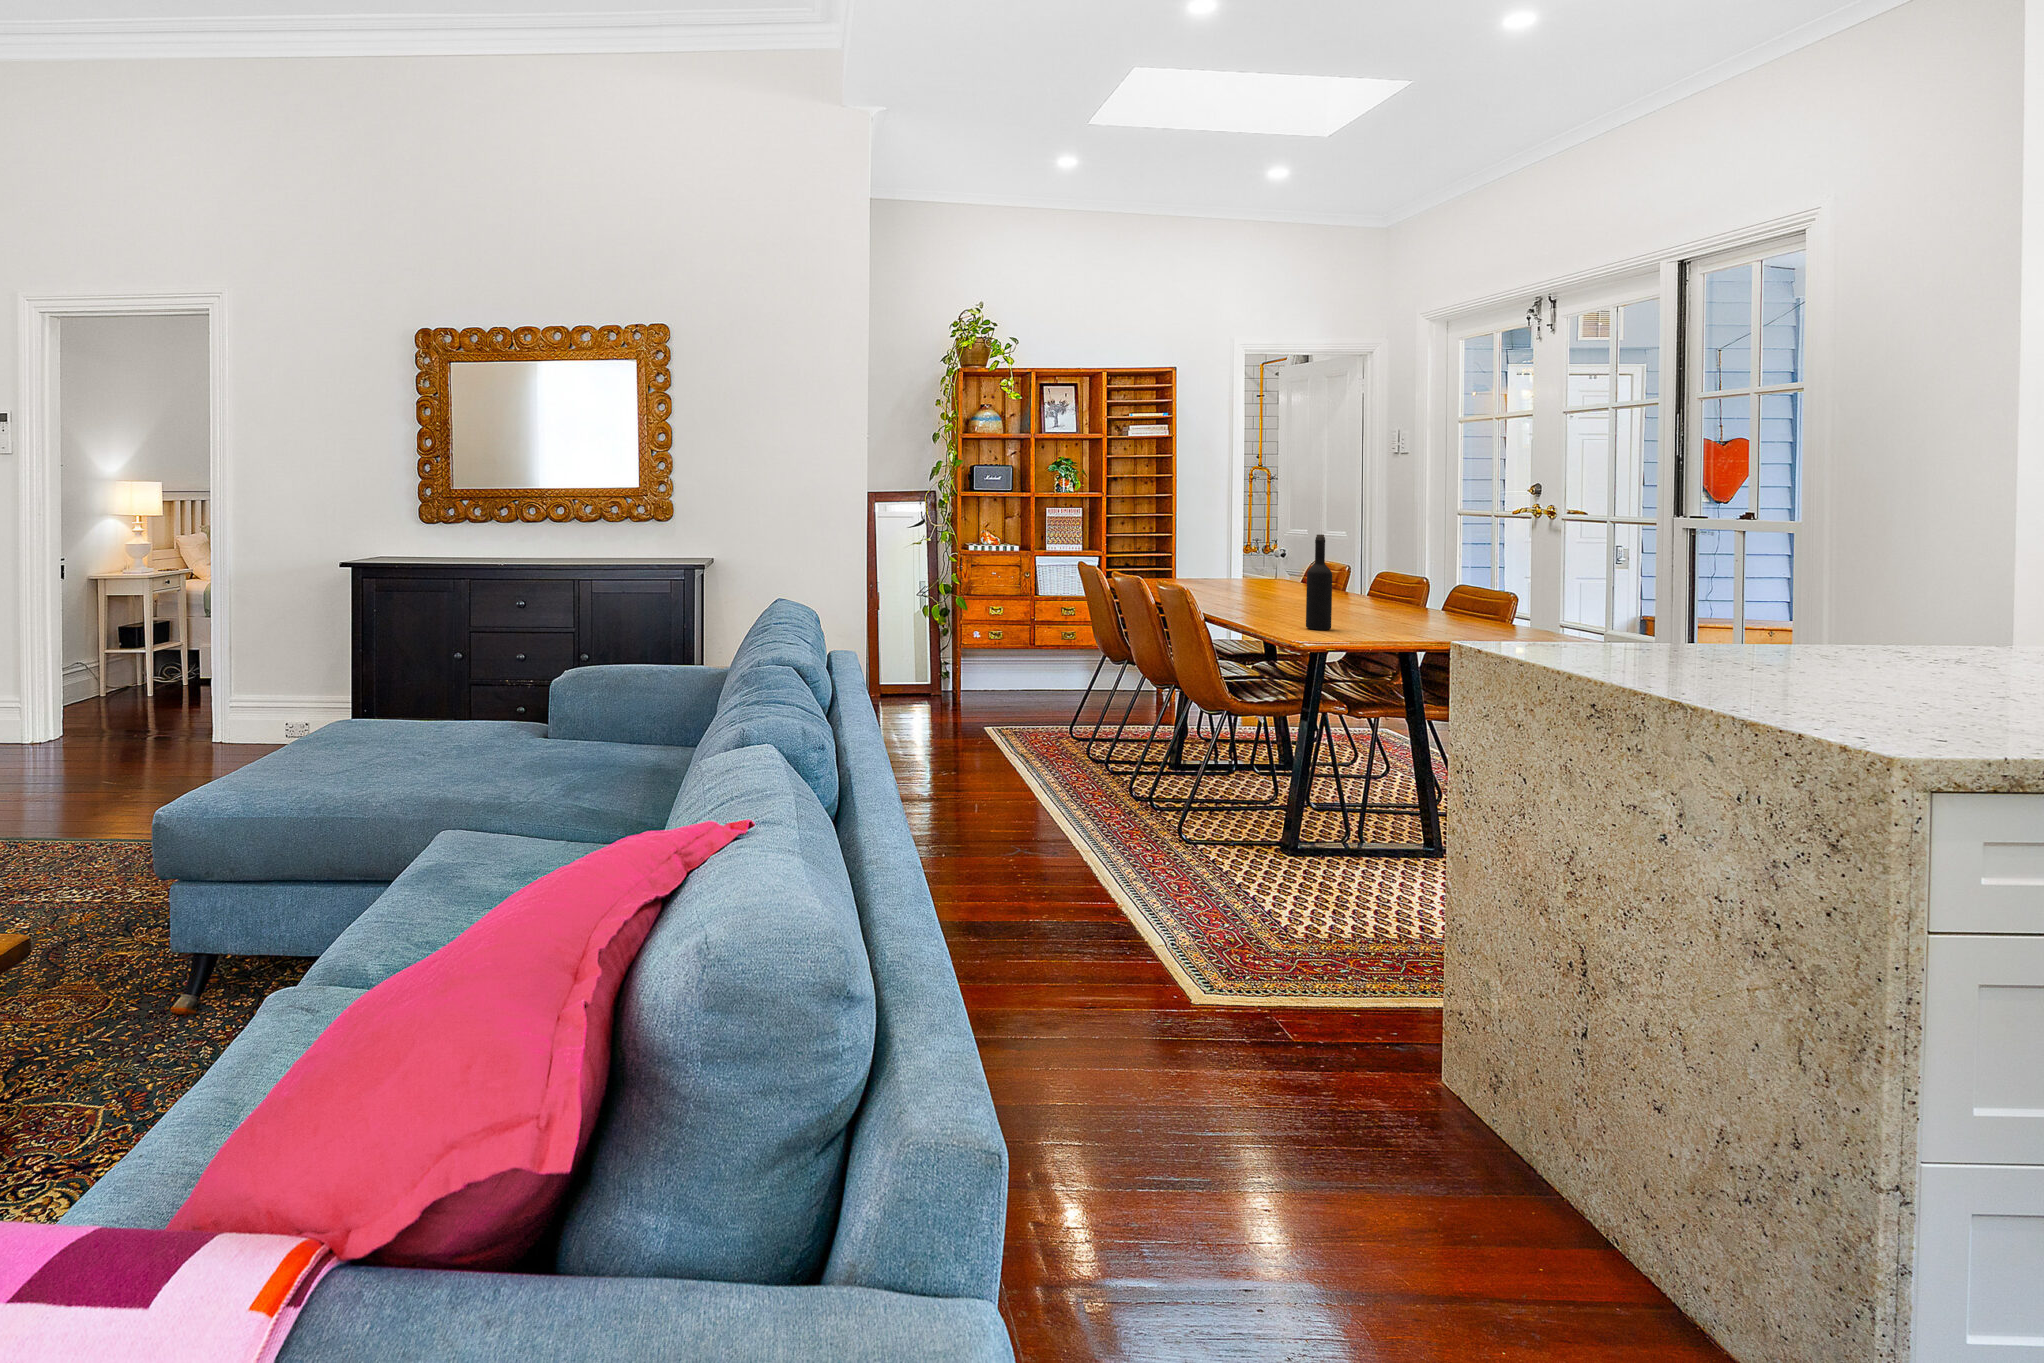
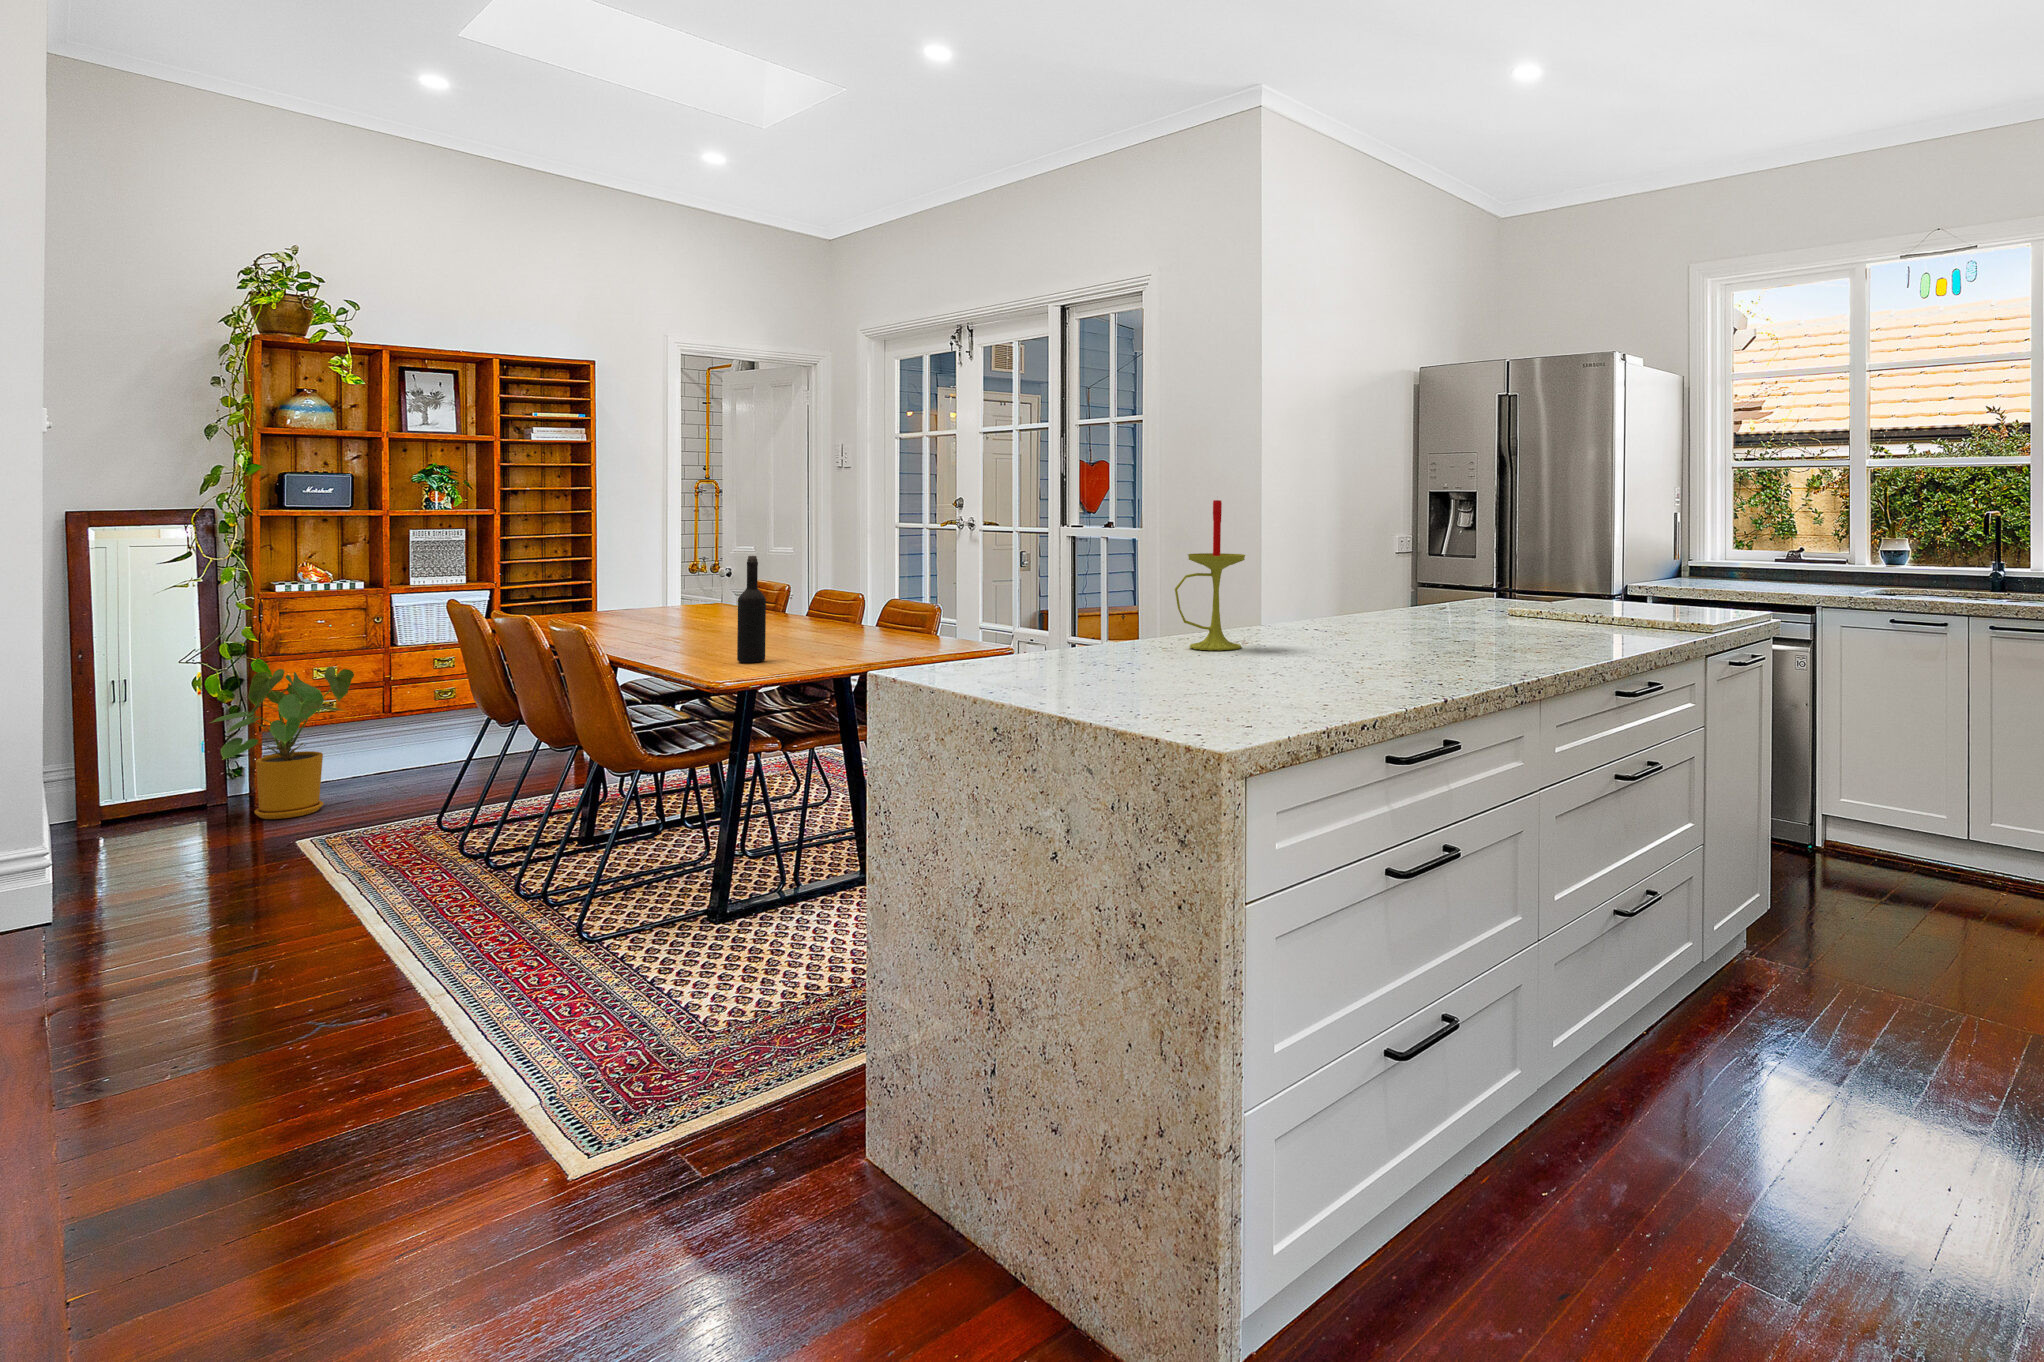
candle: none [1842,476,1968,665] -> present [1175,500,1245,650]
house plant: none [940,605,1016,709] -> present [211,667,354,819]

